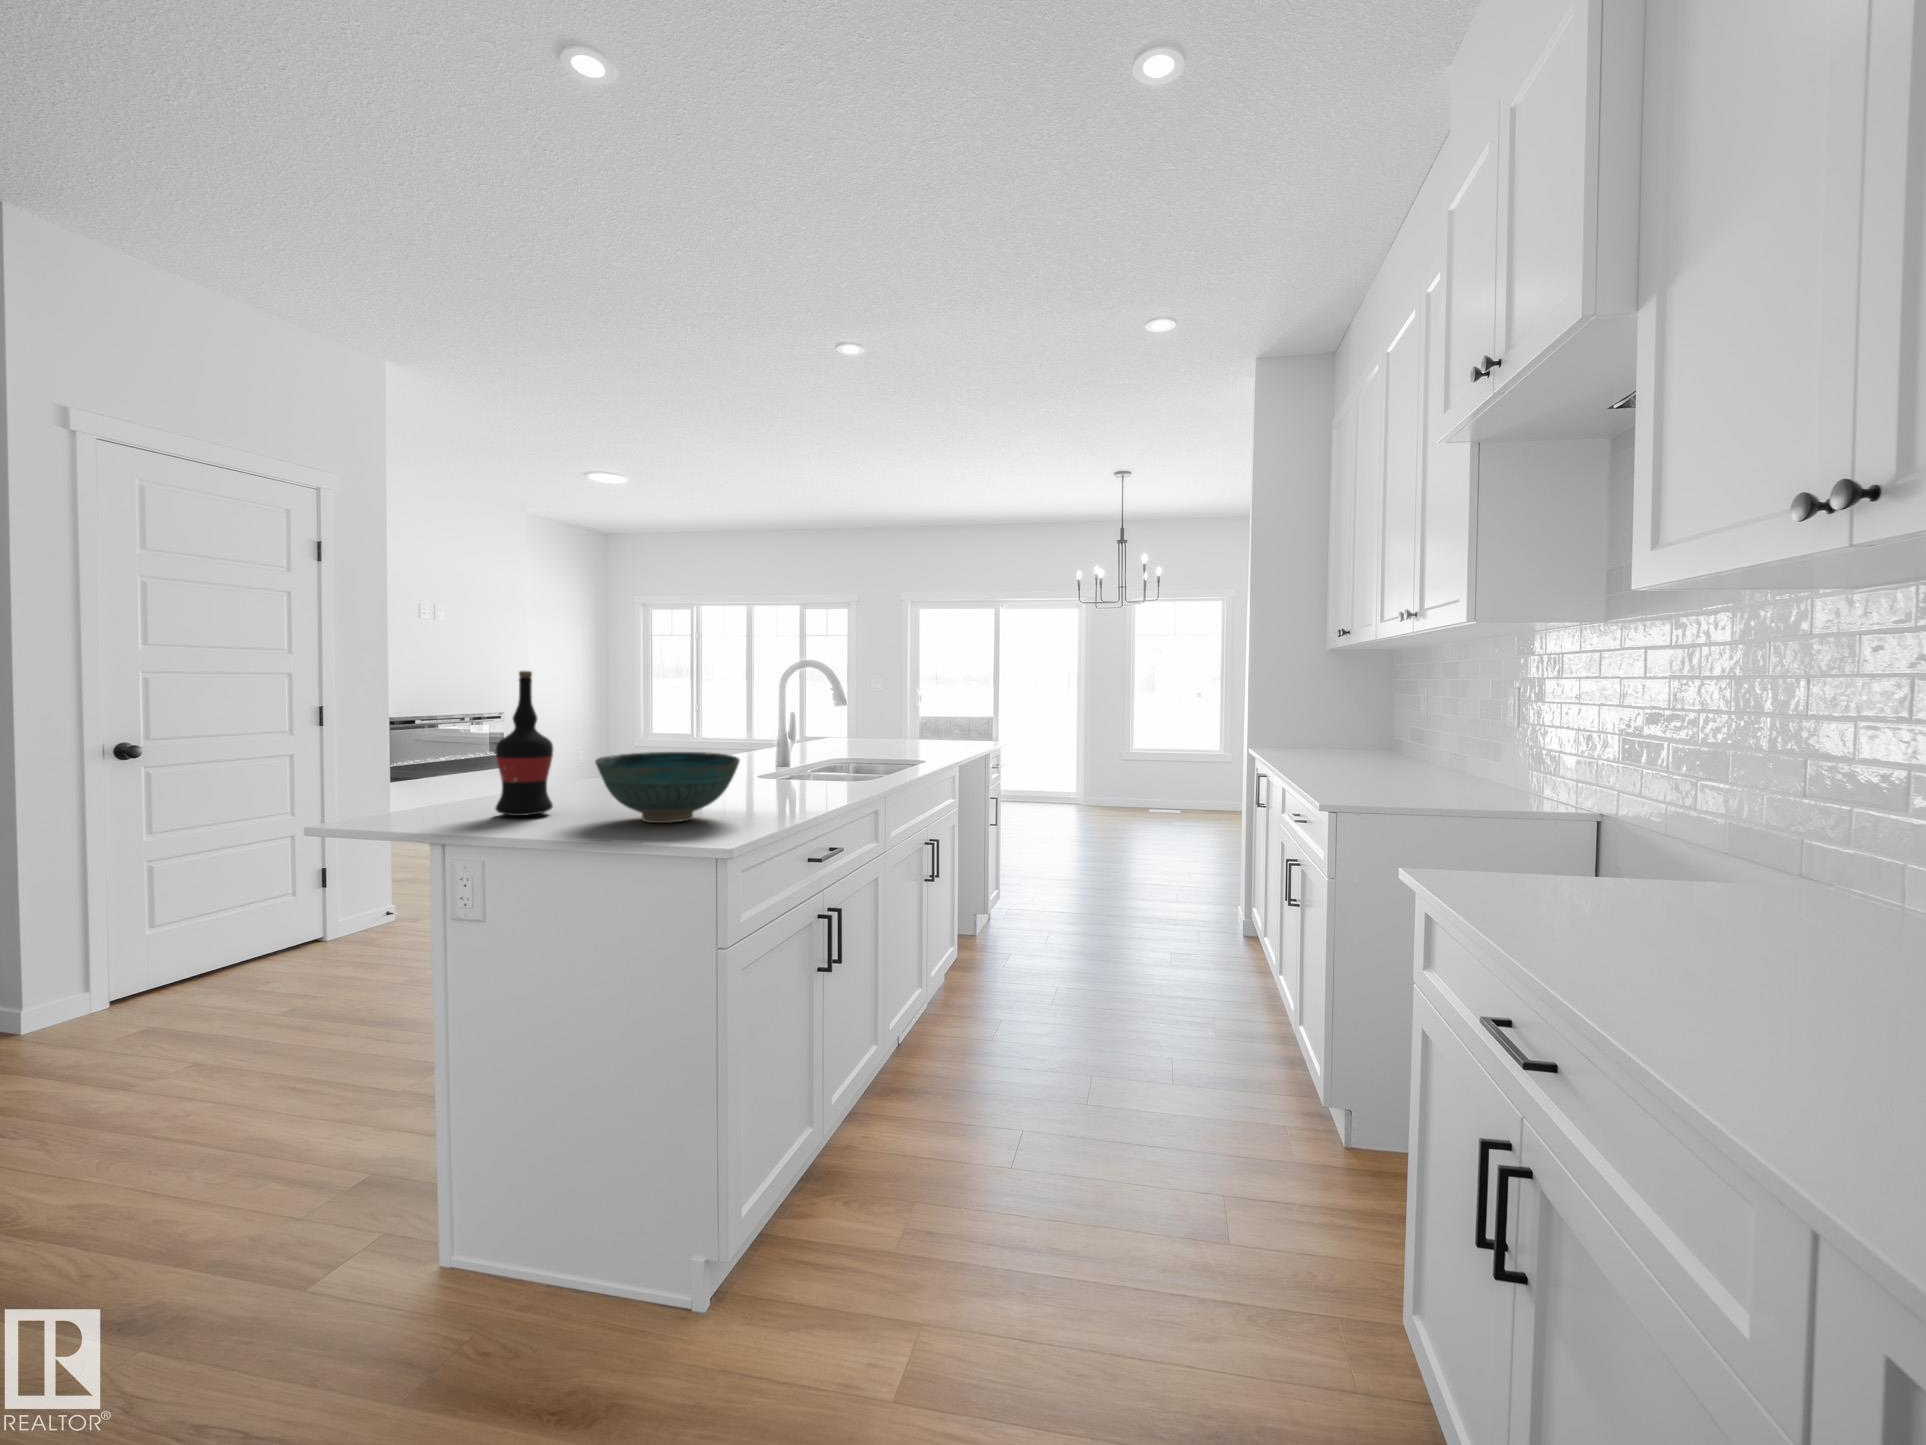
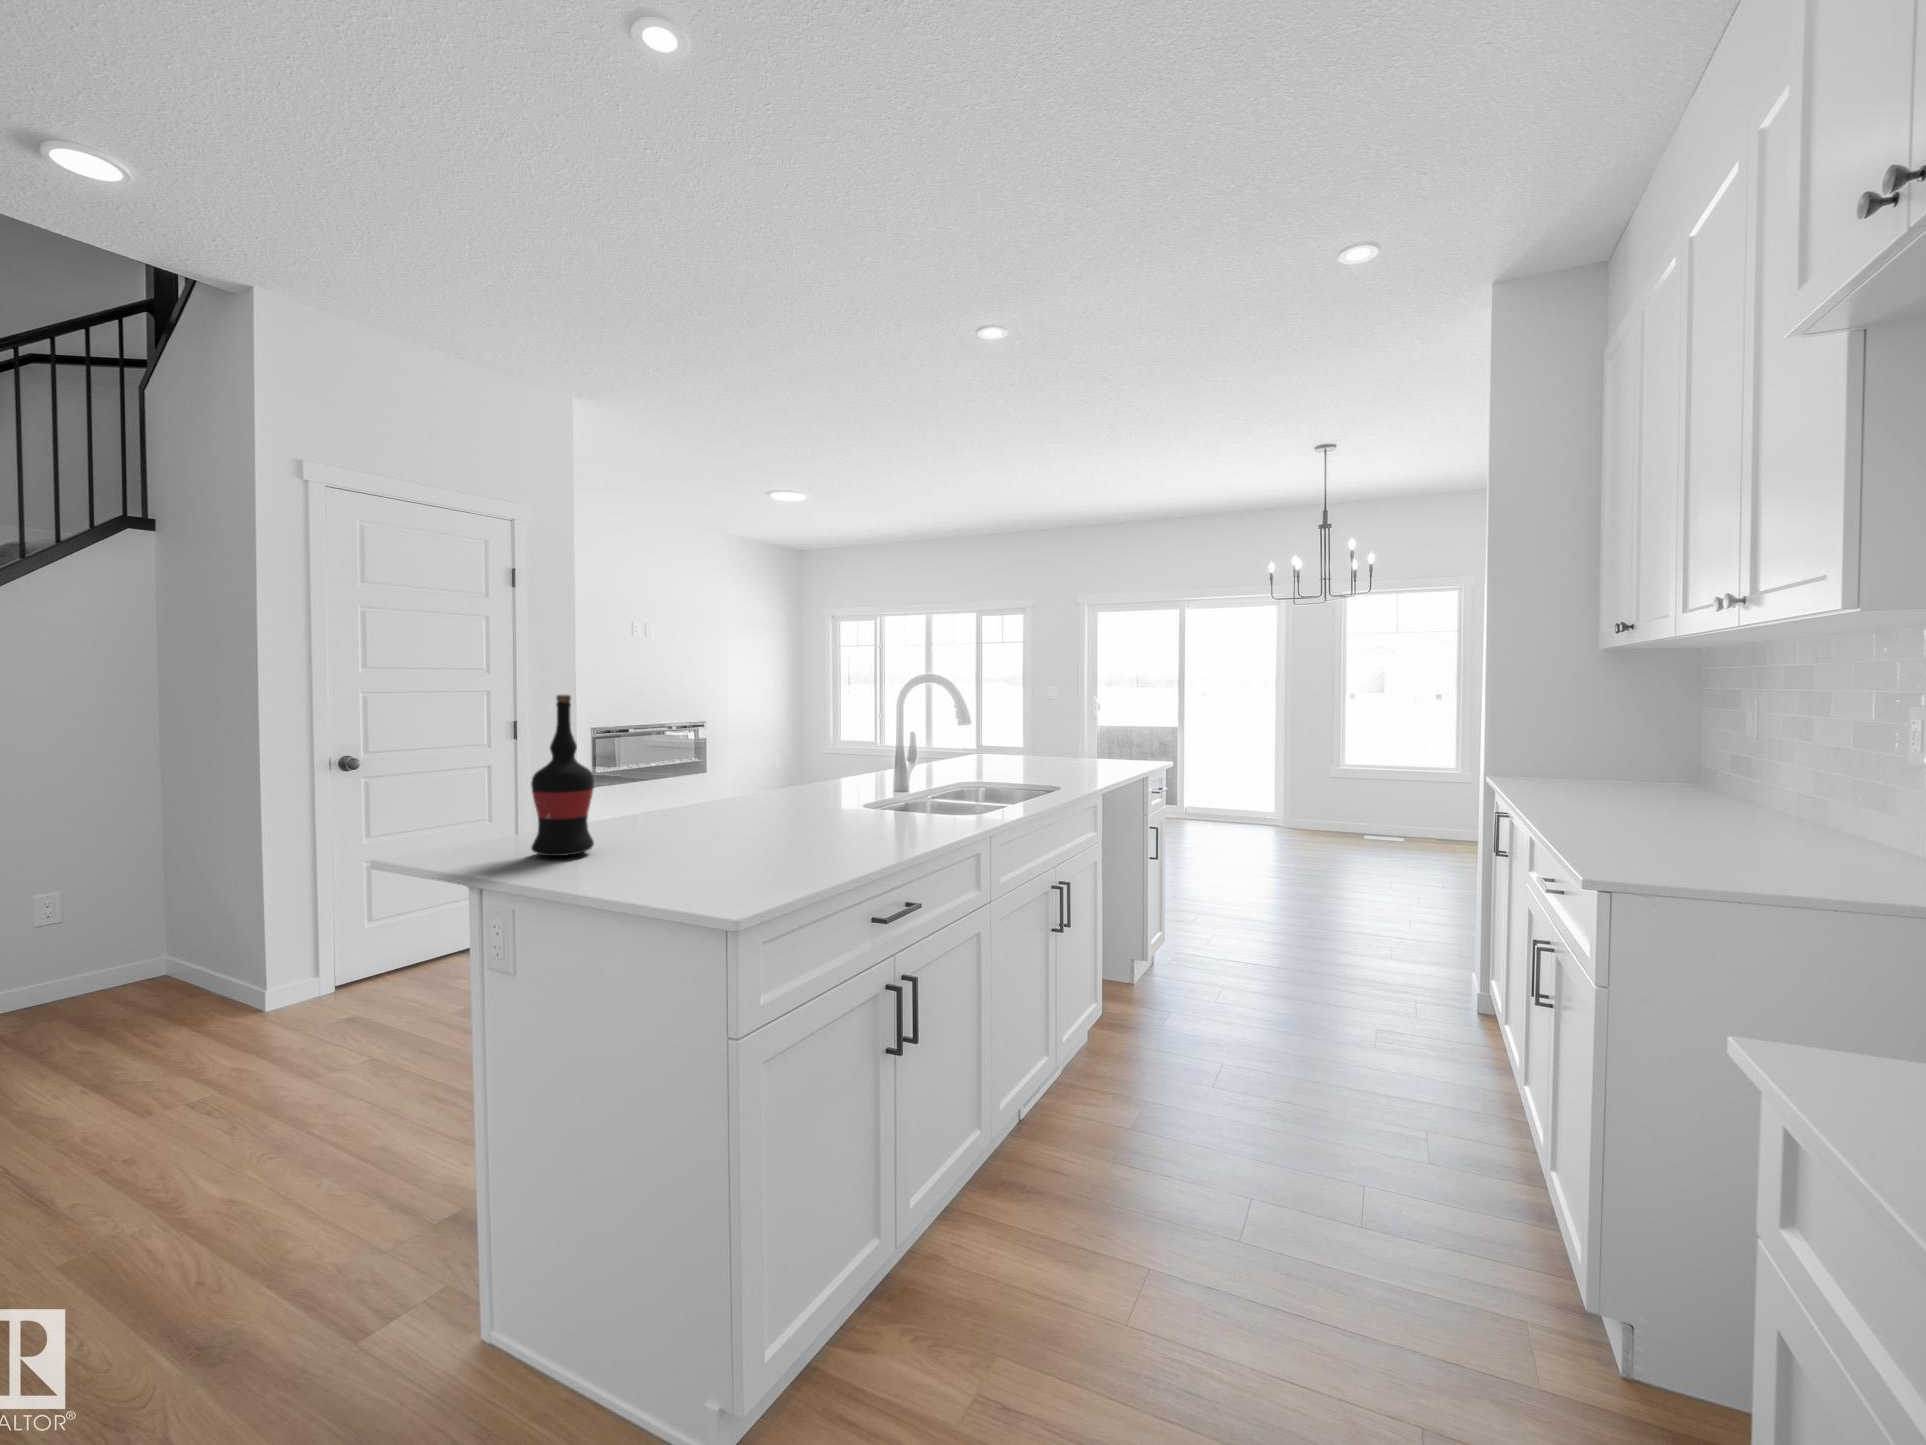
bowl: present [595,752,740,823] -> none [618,786,783,874]

